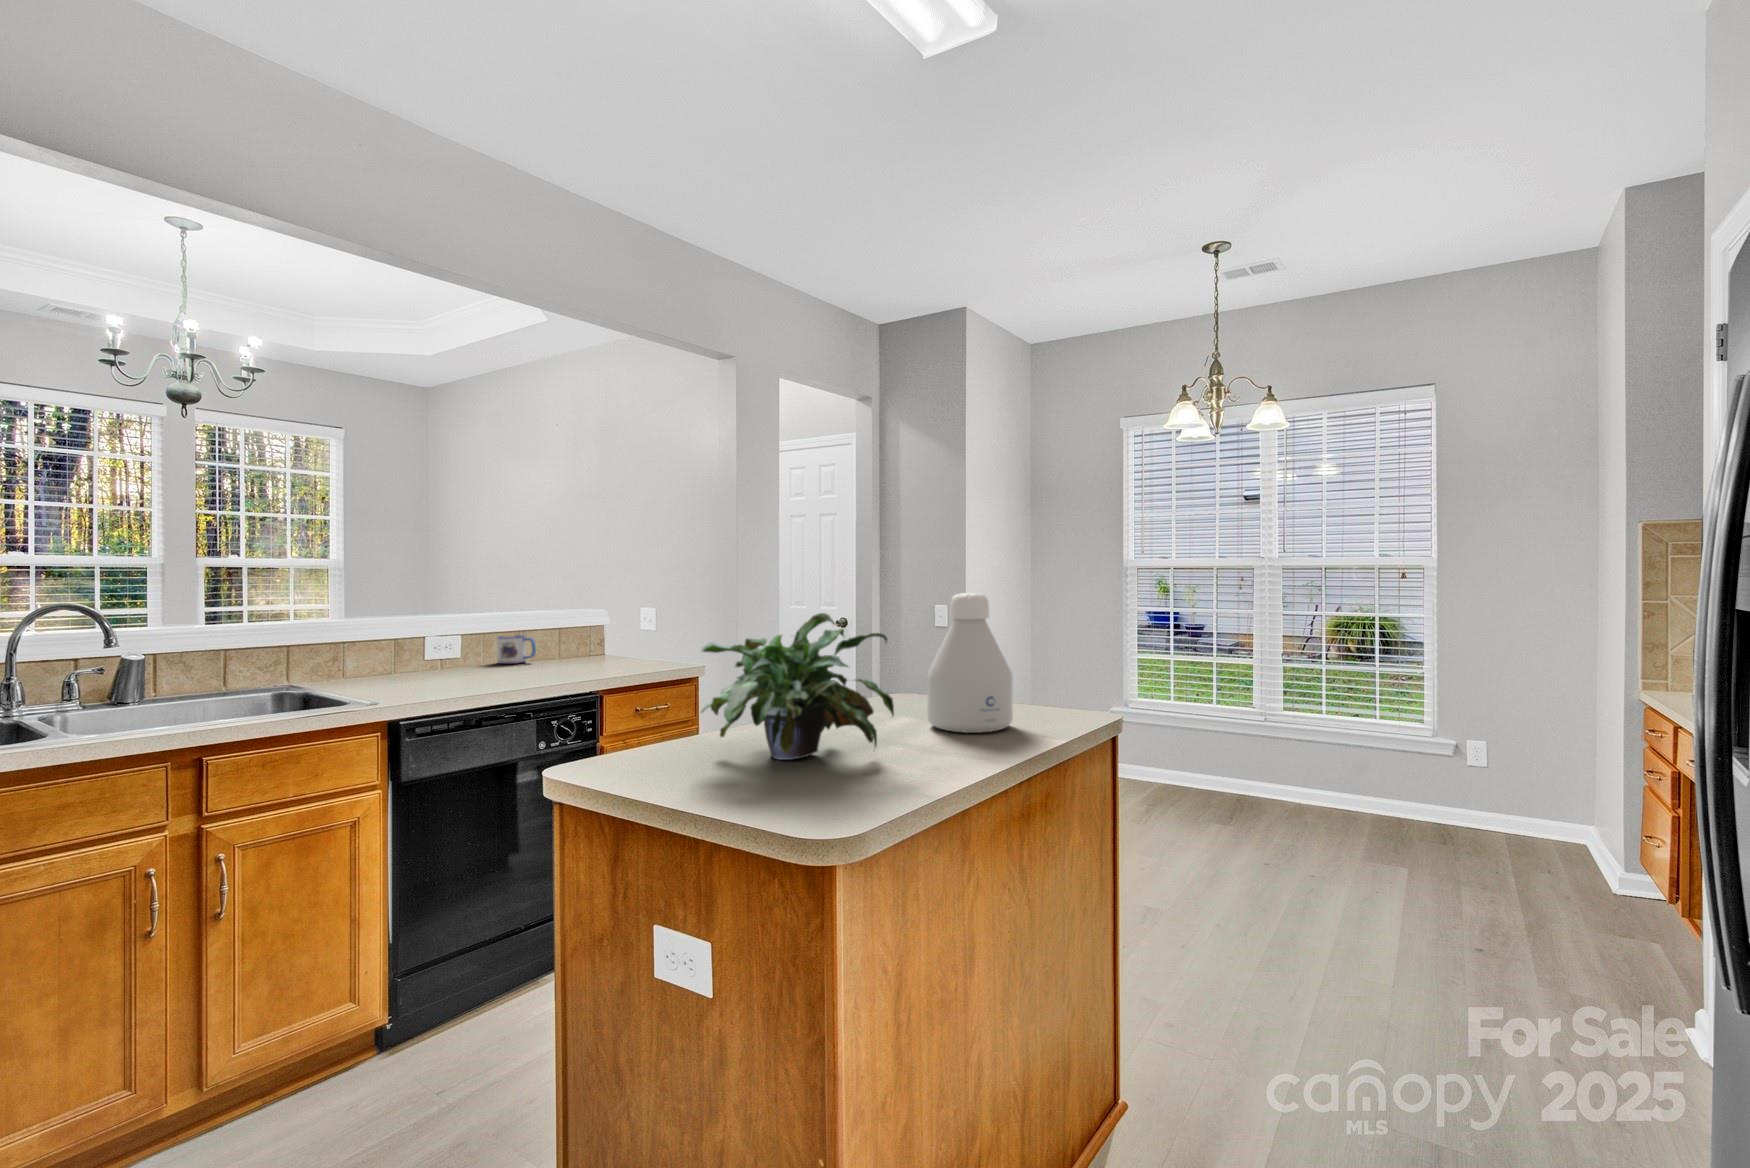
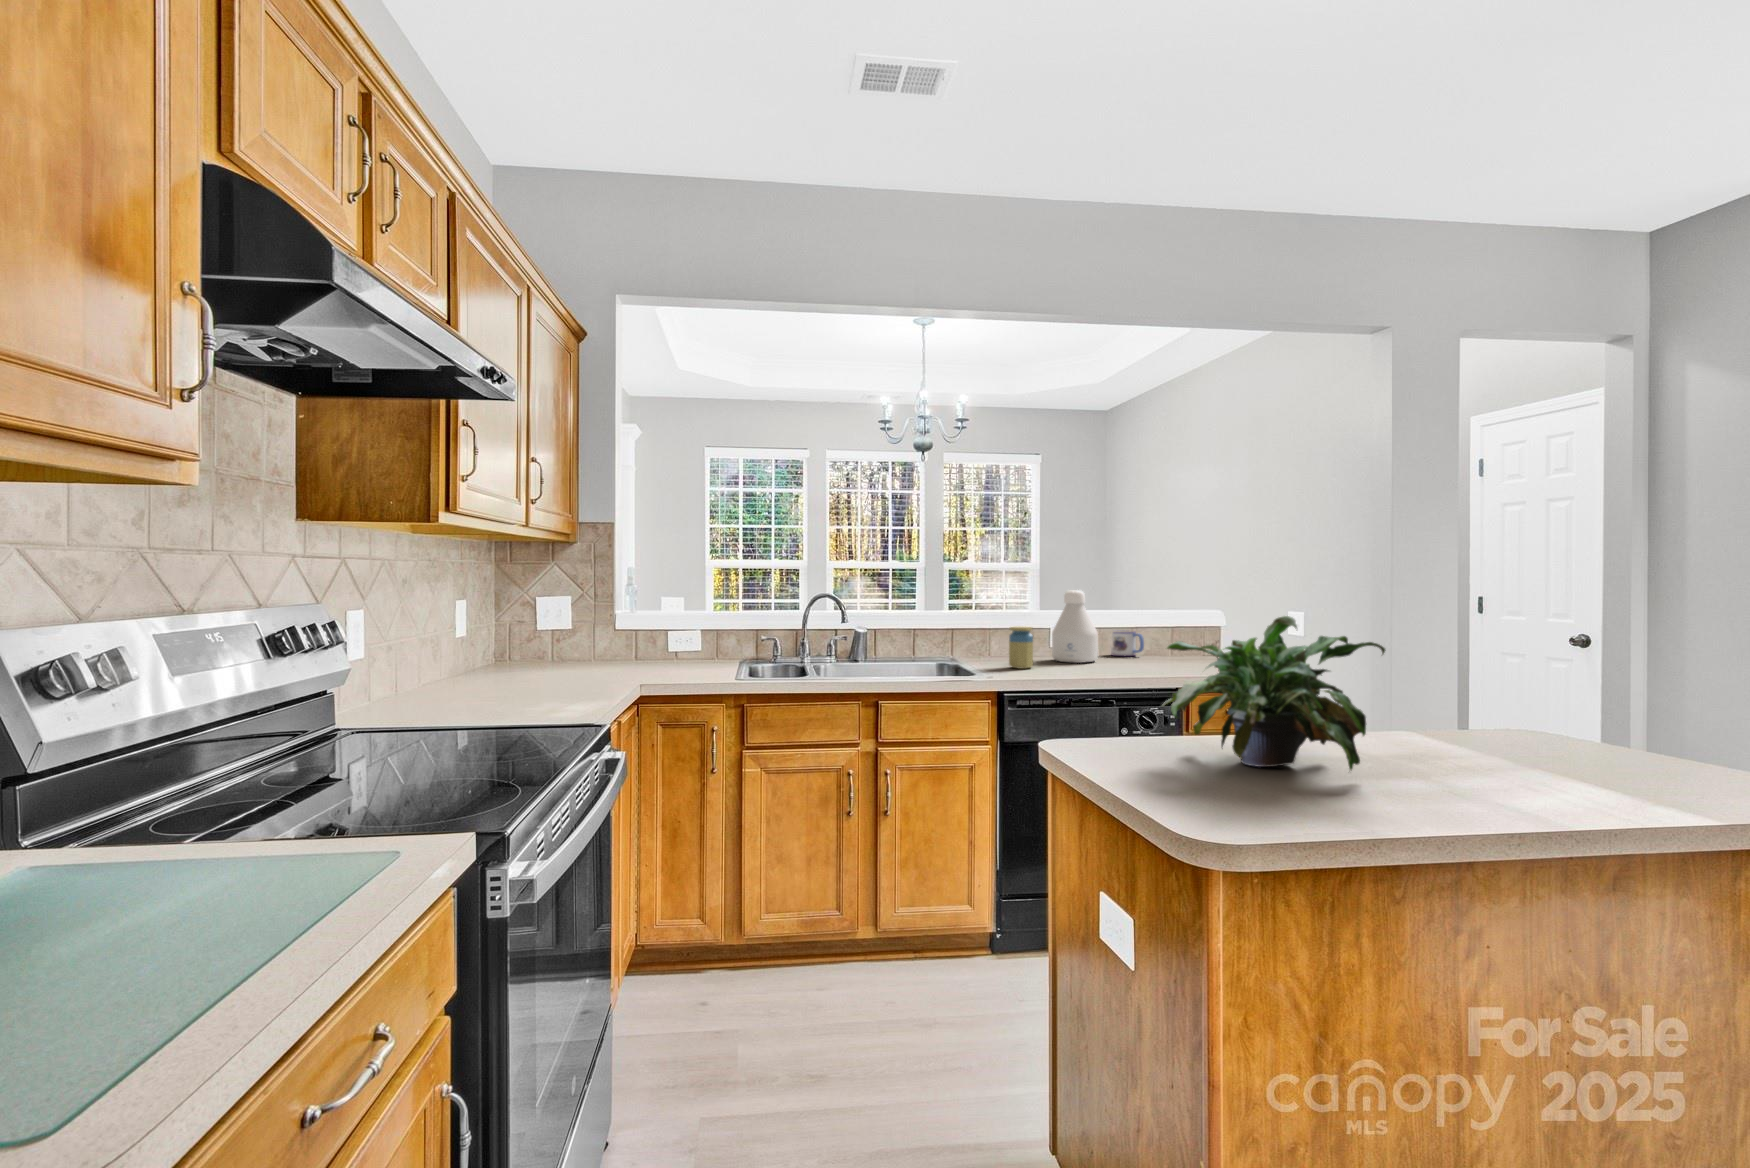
bottle: present [927,593,1013,733] -> present [1052,590,1098,663]
jar: none [385,637,420,689] -> present [1009,626,1033,669]

